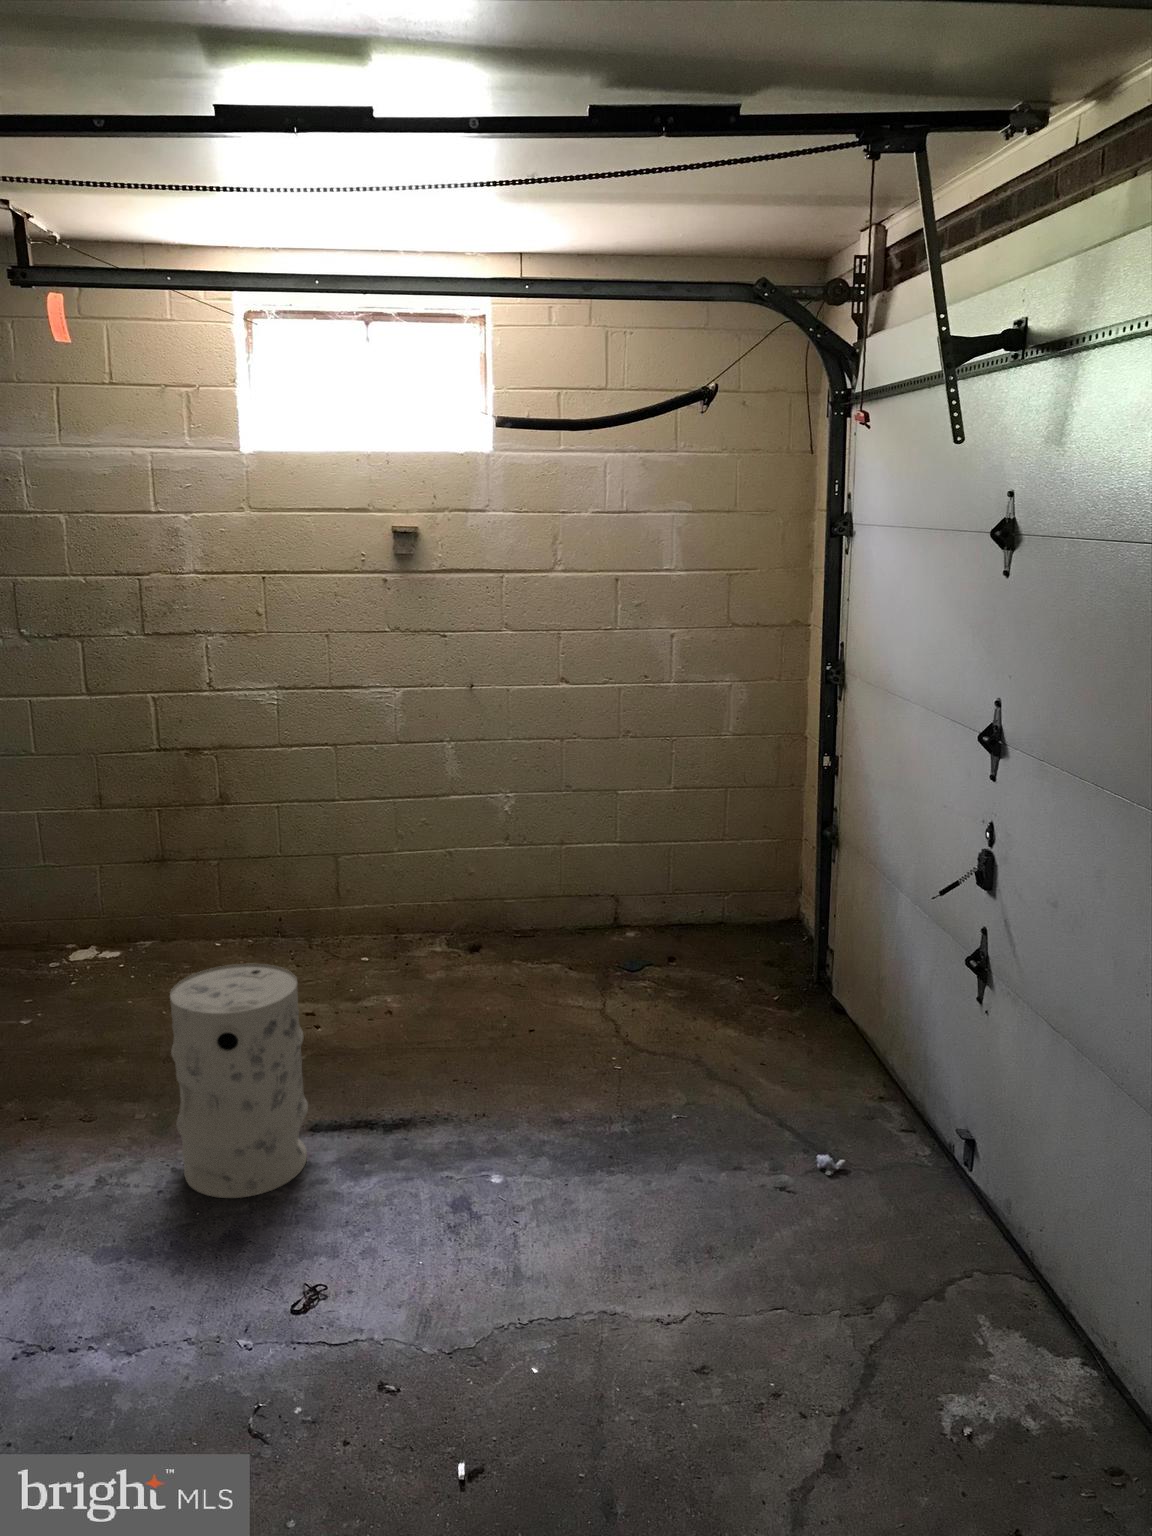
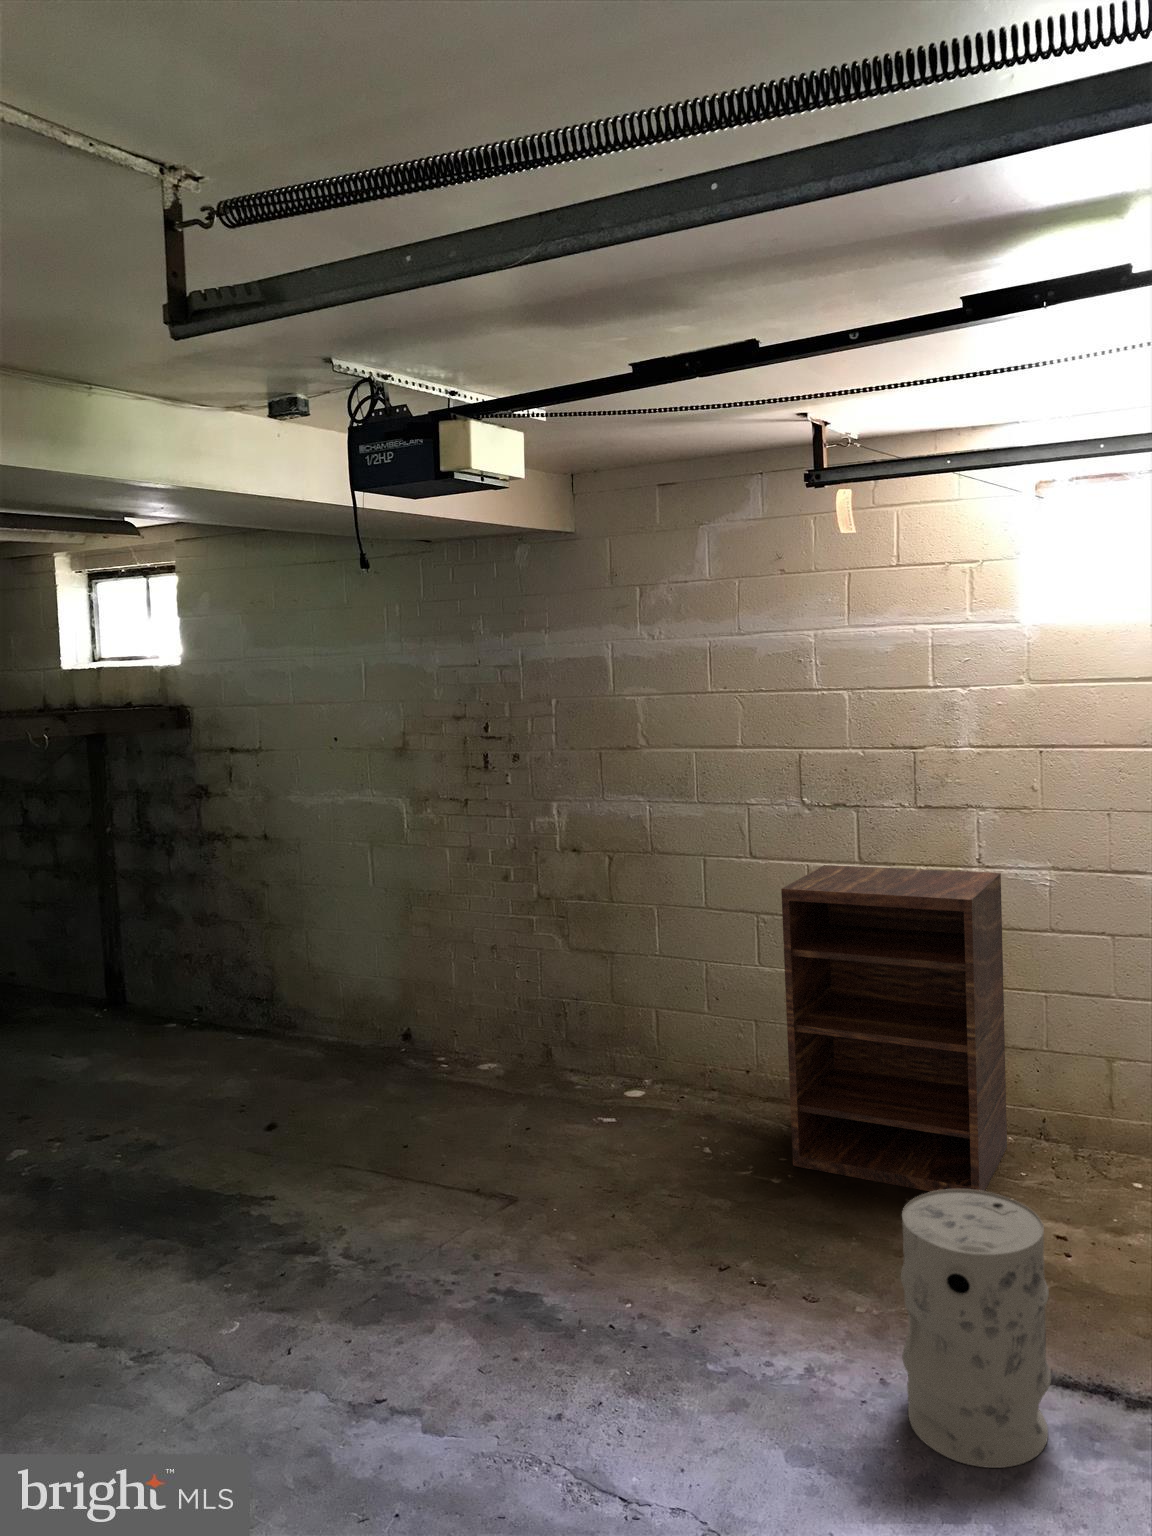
shelving unit: none [7,695,247,1004] -> present [781,865,1007,1192]

